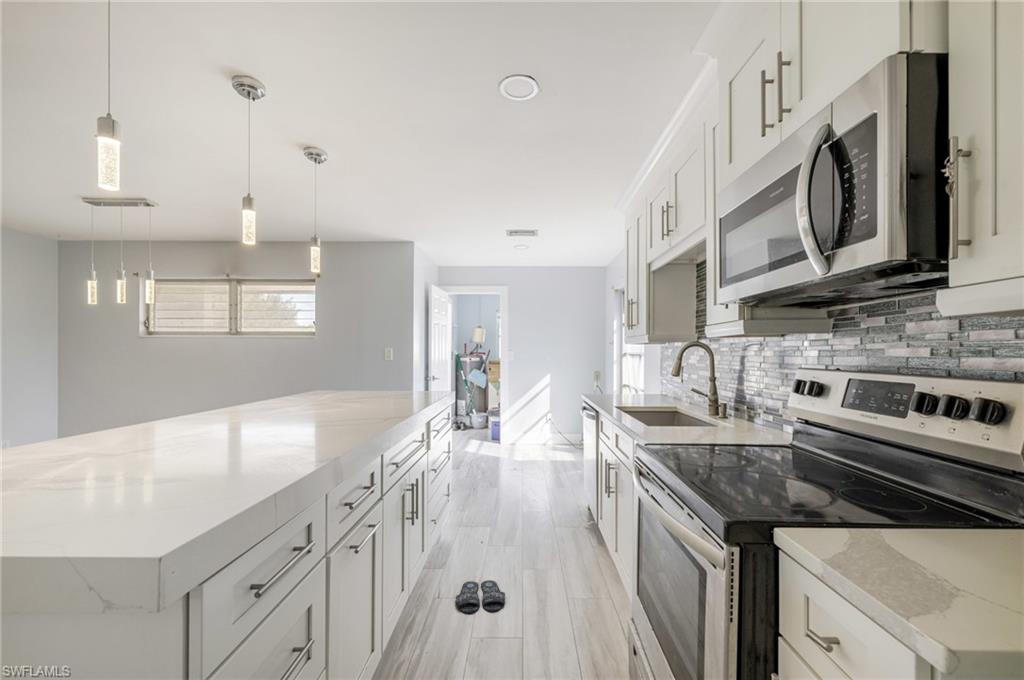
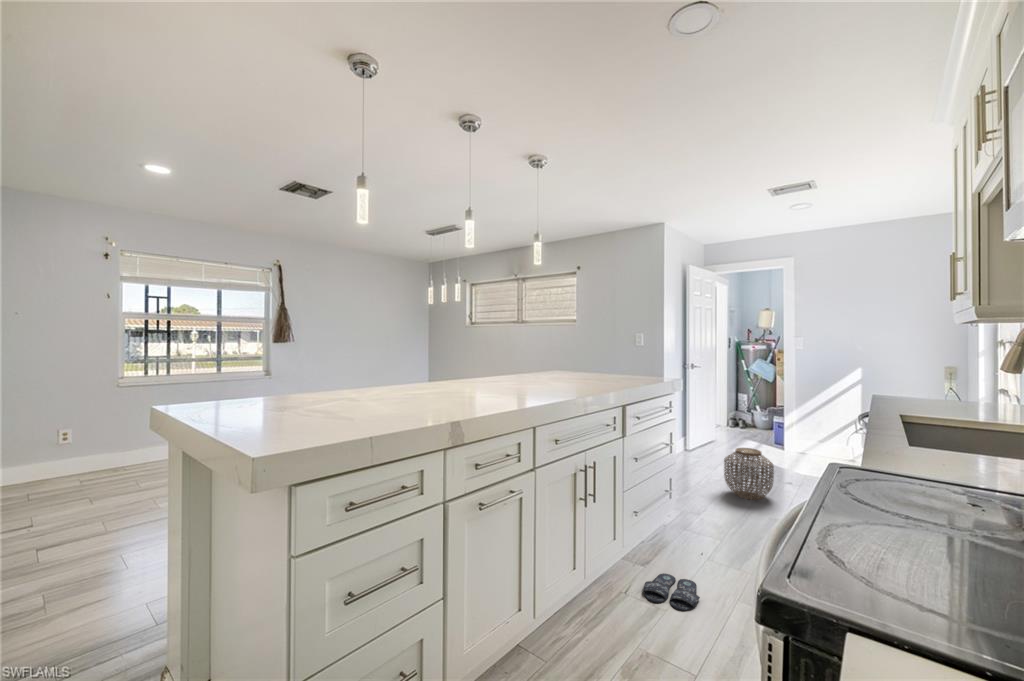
woven basket: none [477,449,515,494] -> present [724,448,774,500]

